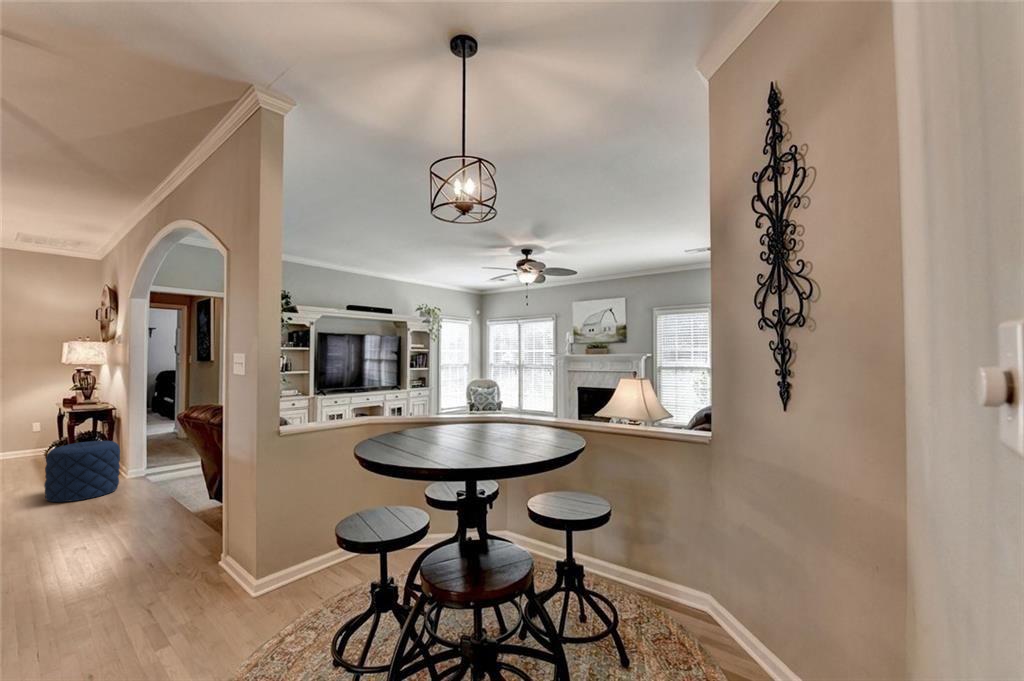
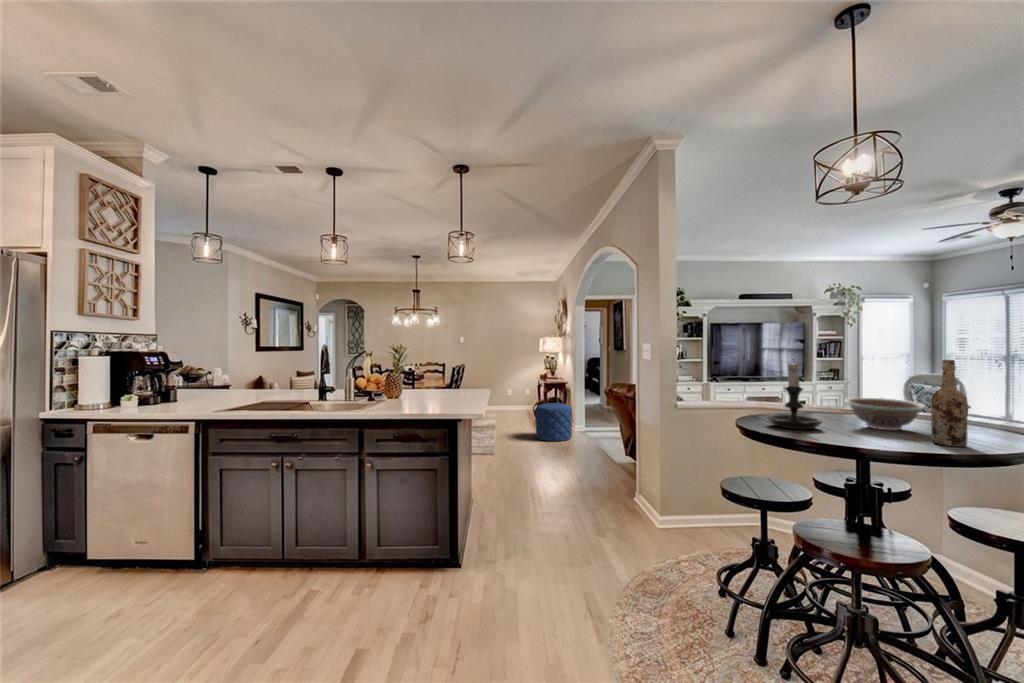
wine bottle: none [527,374,550,451] -> present [931,360,968,447]
candle holder: none [390,376,445,452] -> present [766,363,822,429]
decorative bowl: none [457,409,517,440] -> present [844,398,927,430]

